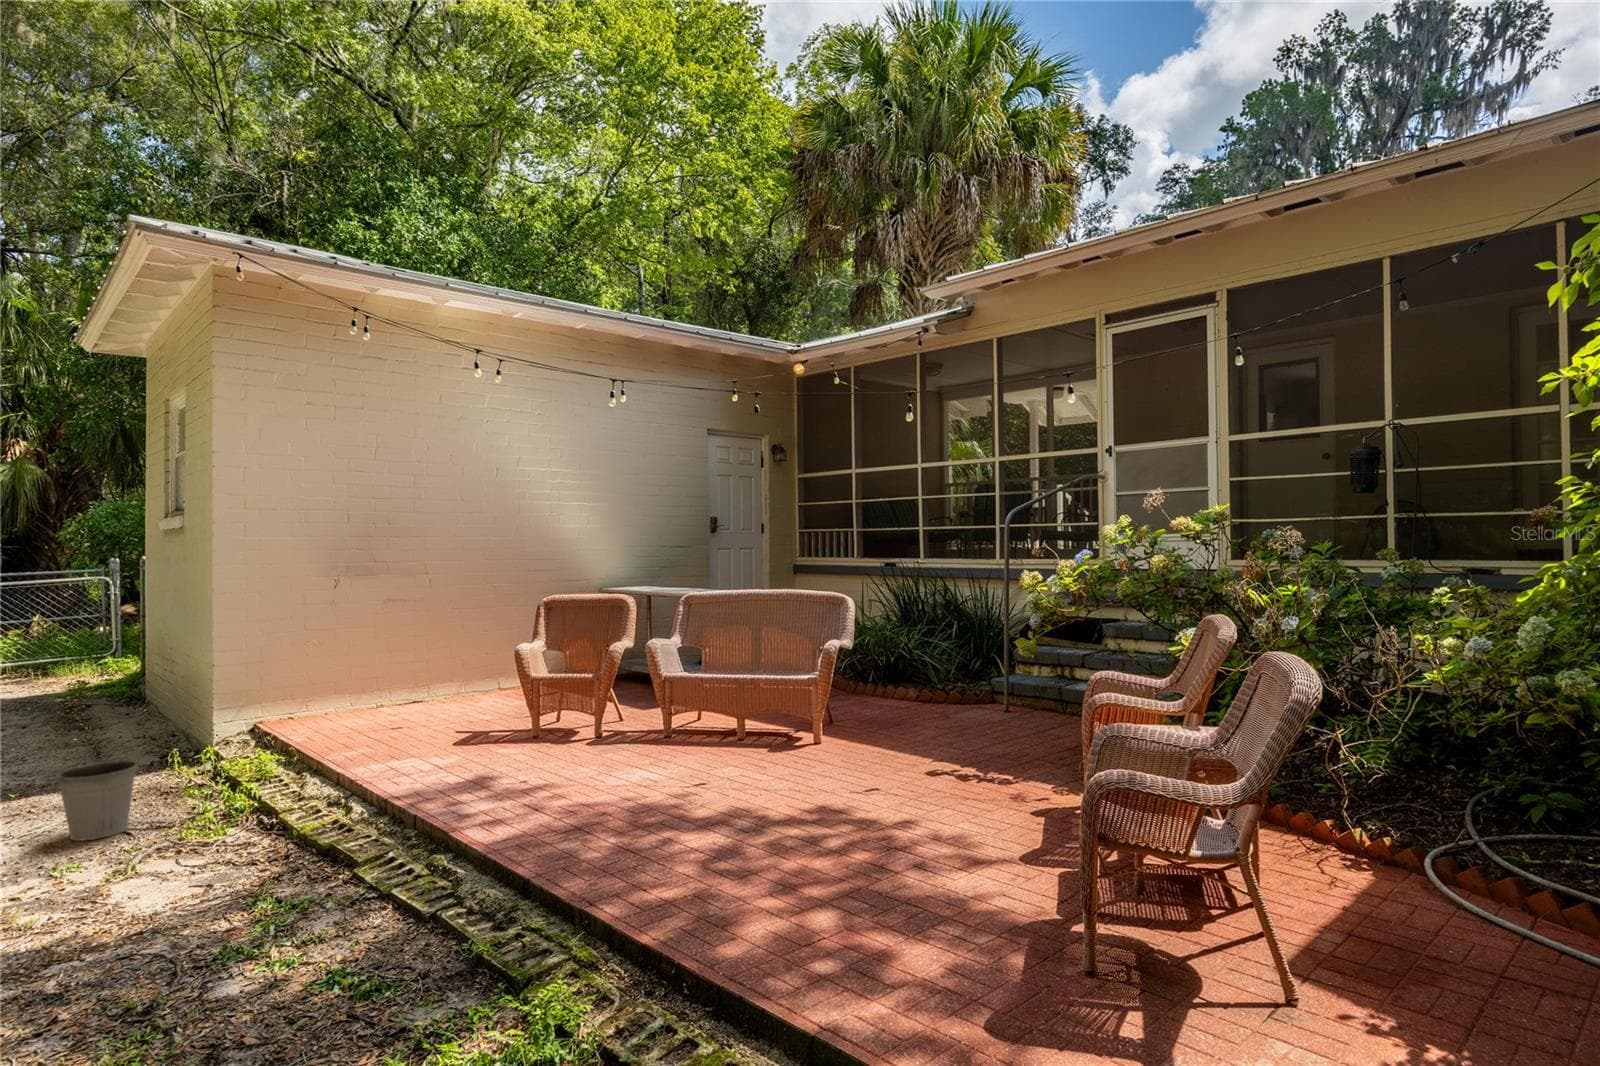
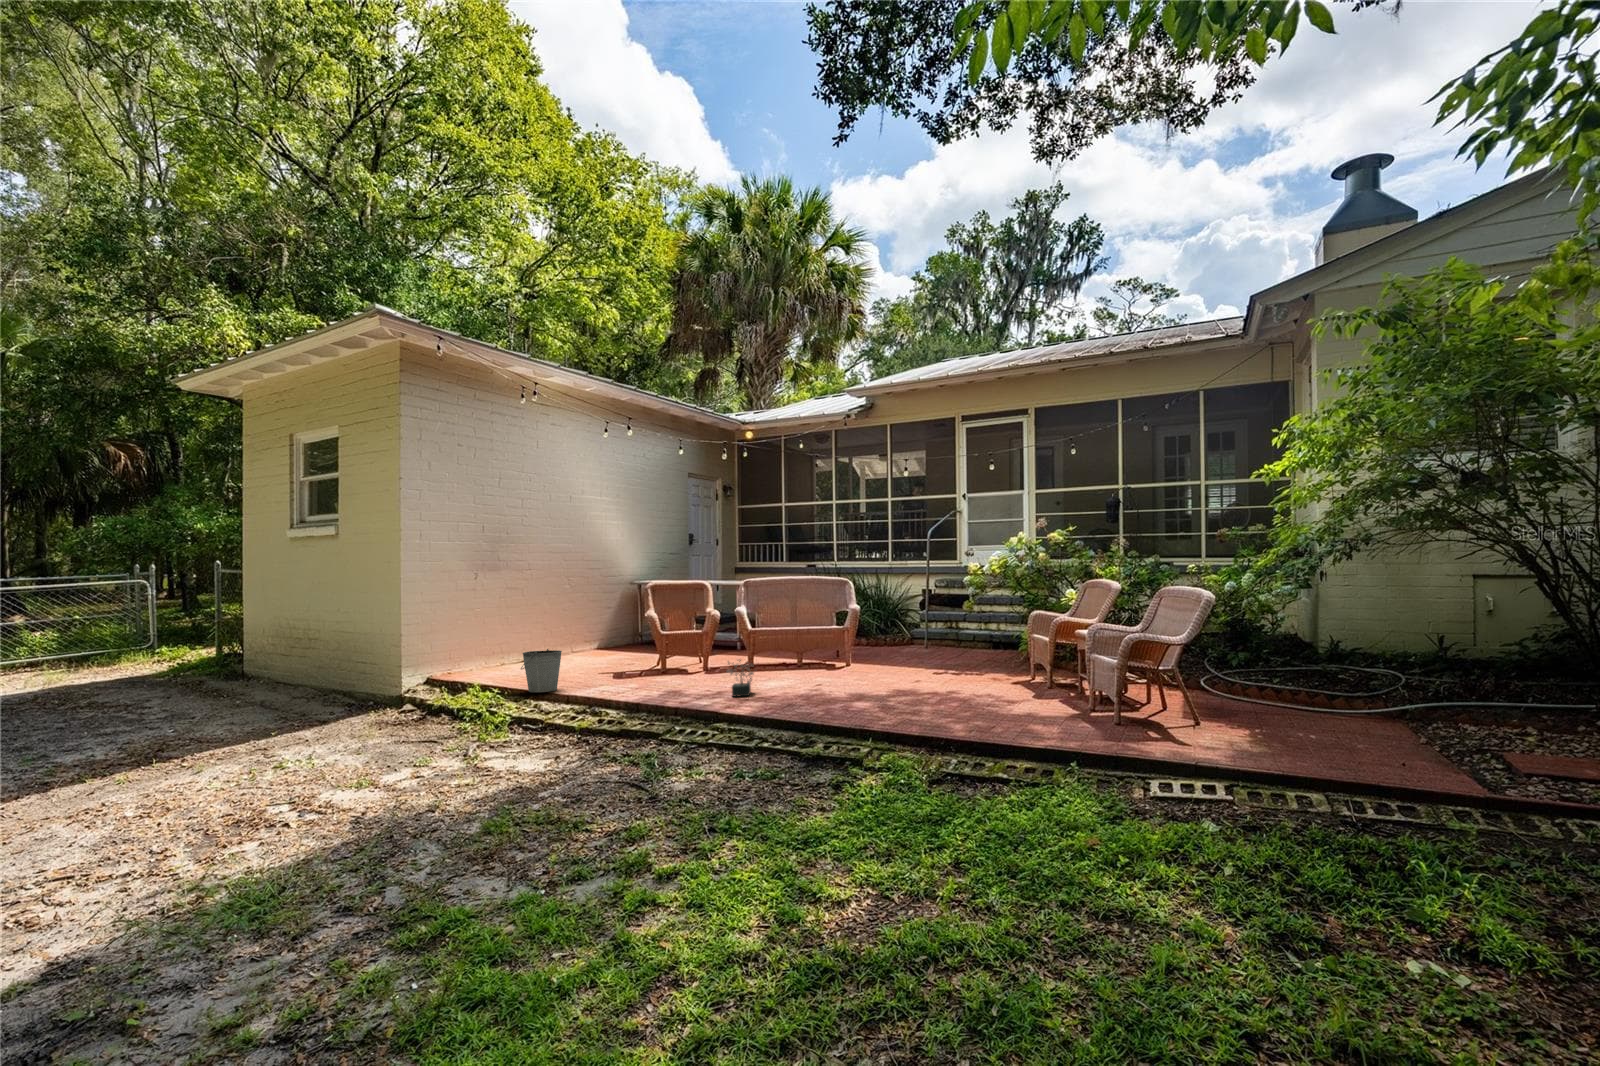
decorative plant: none [113,874,221,961] -> present [727,659,754,697]

